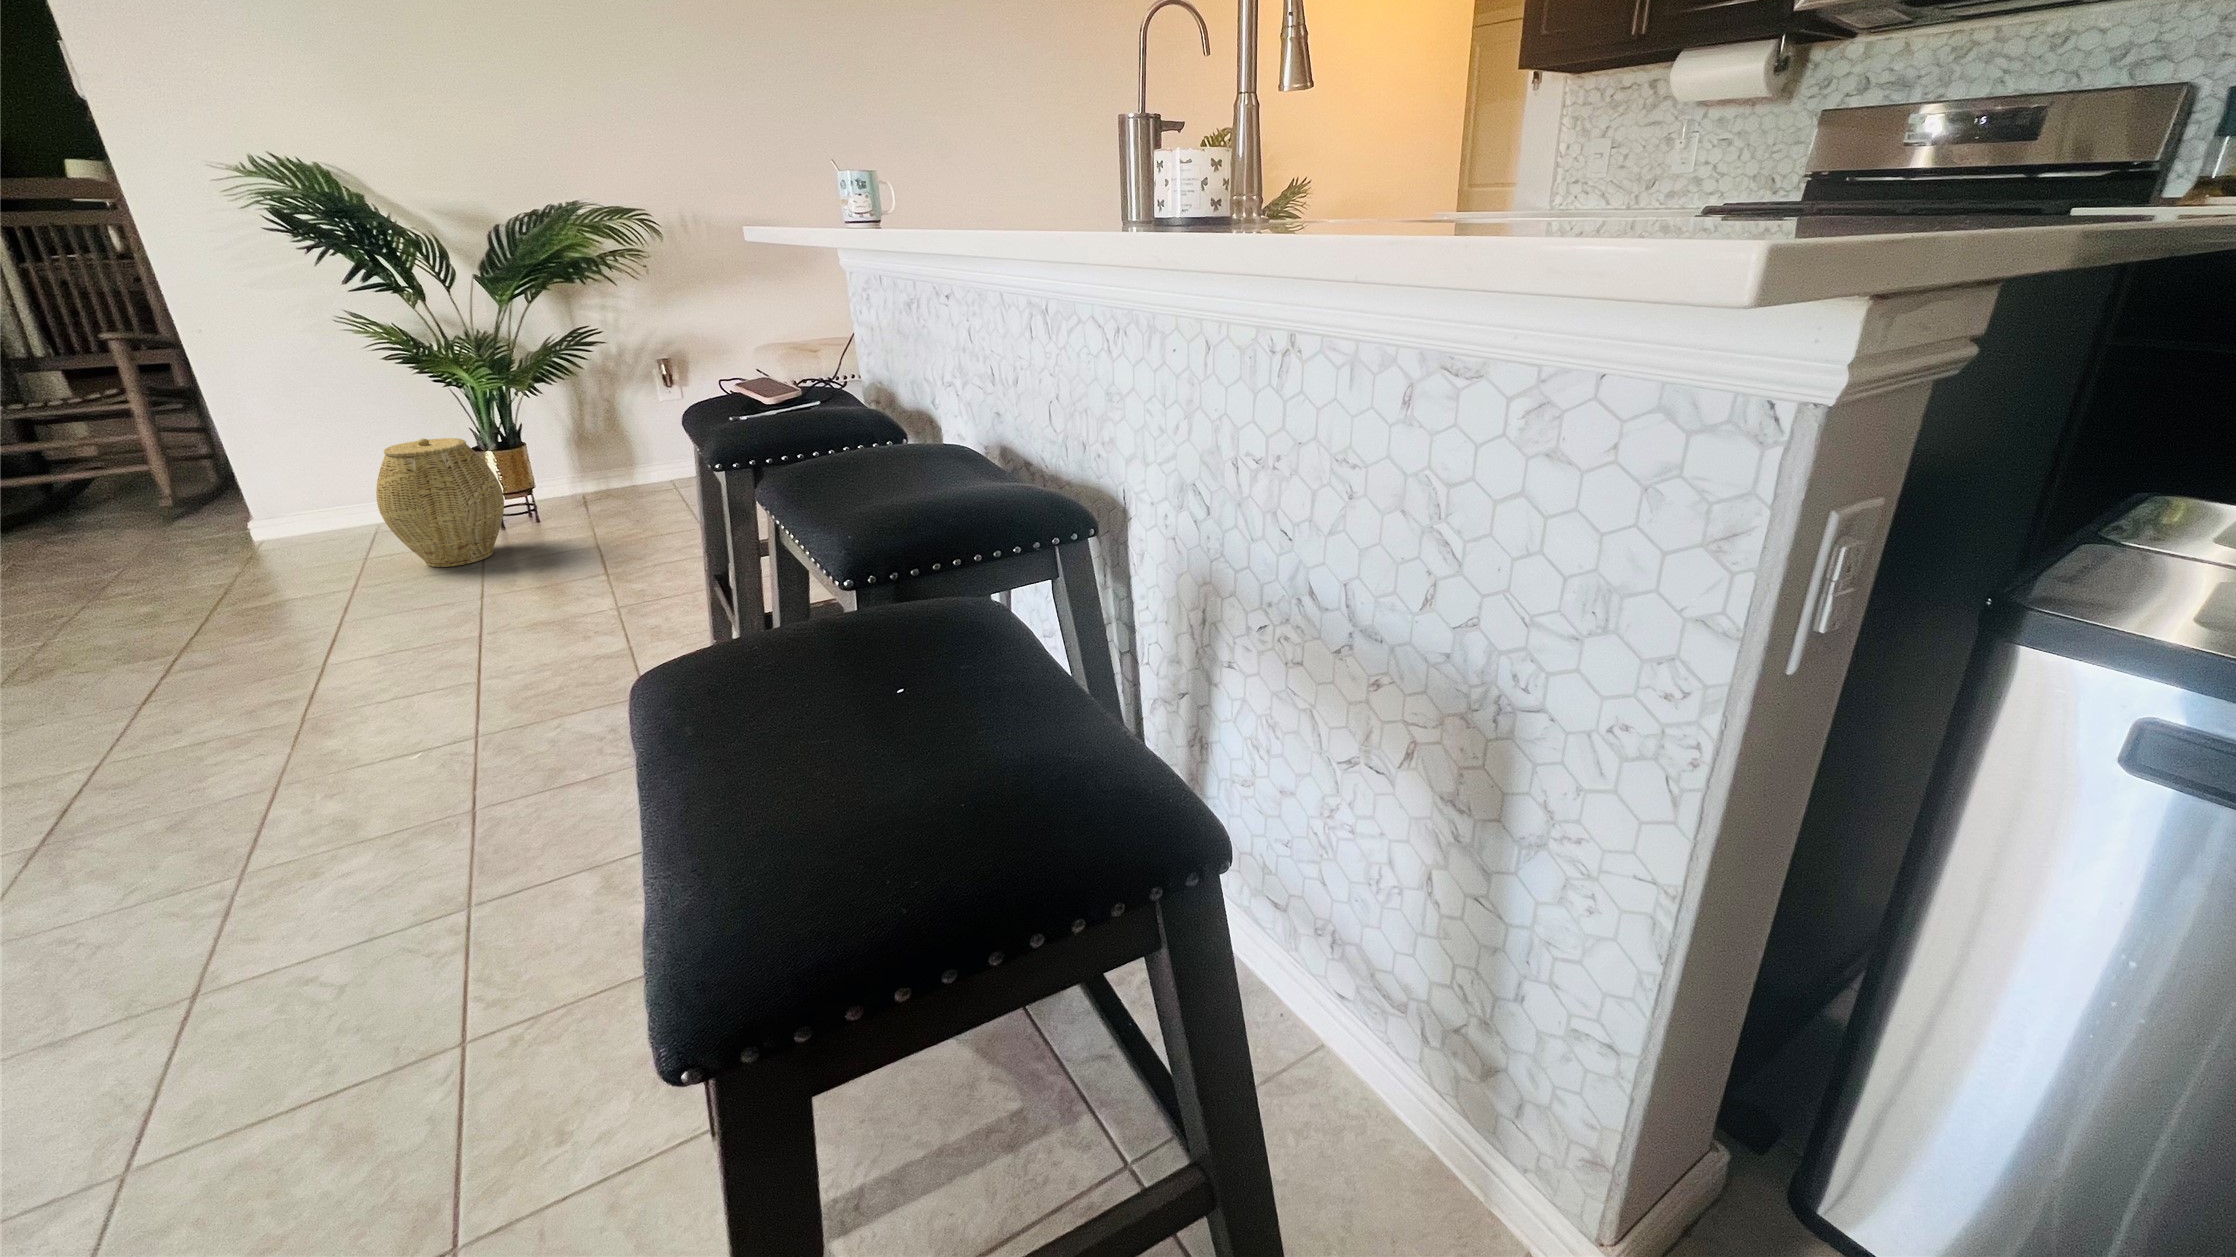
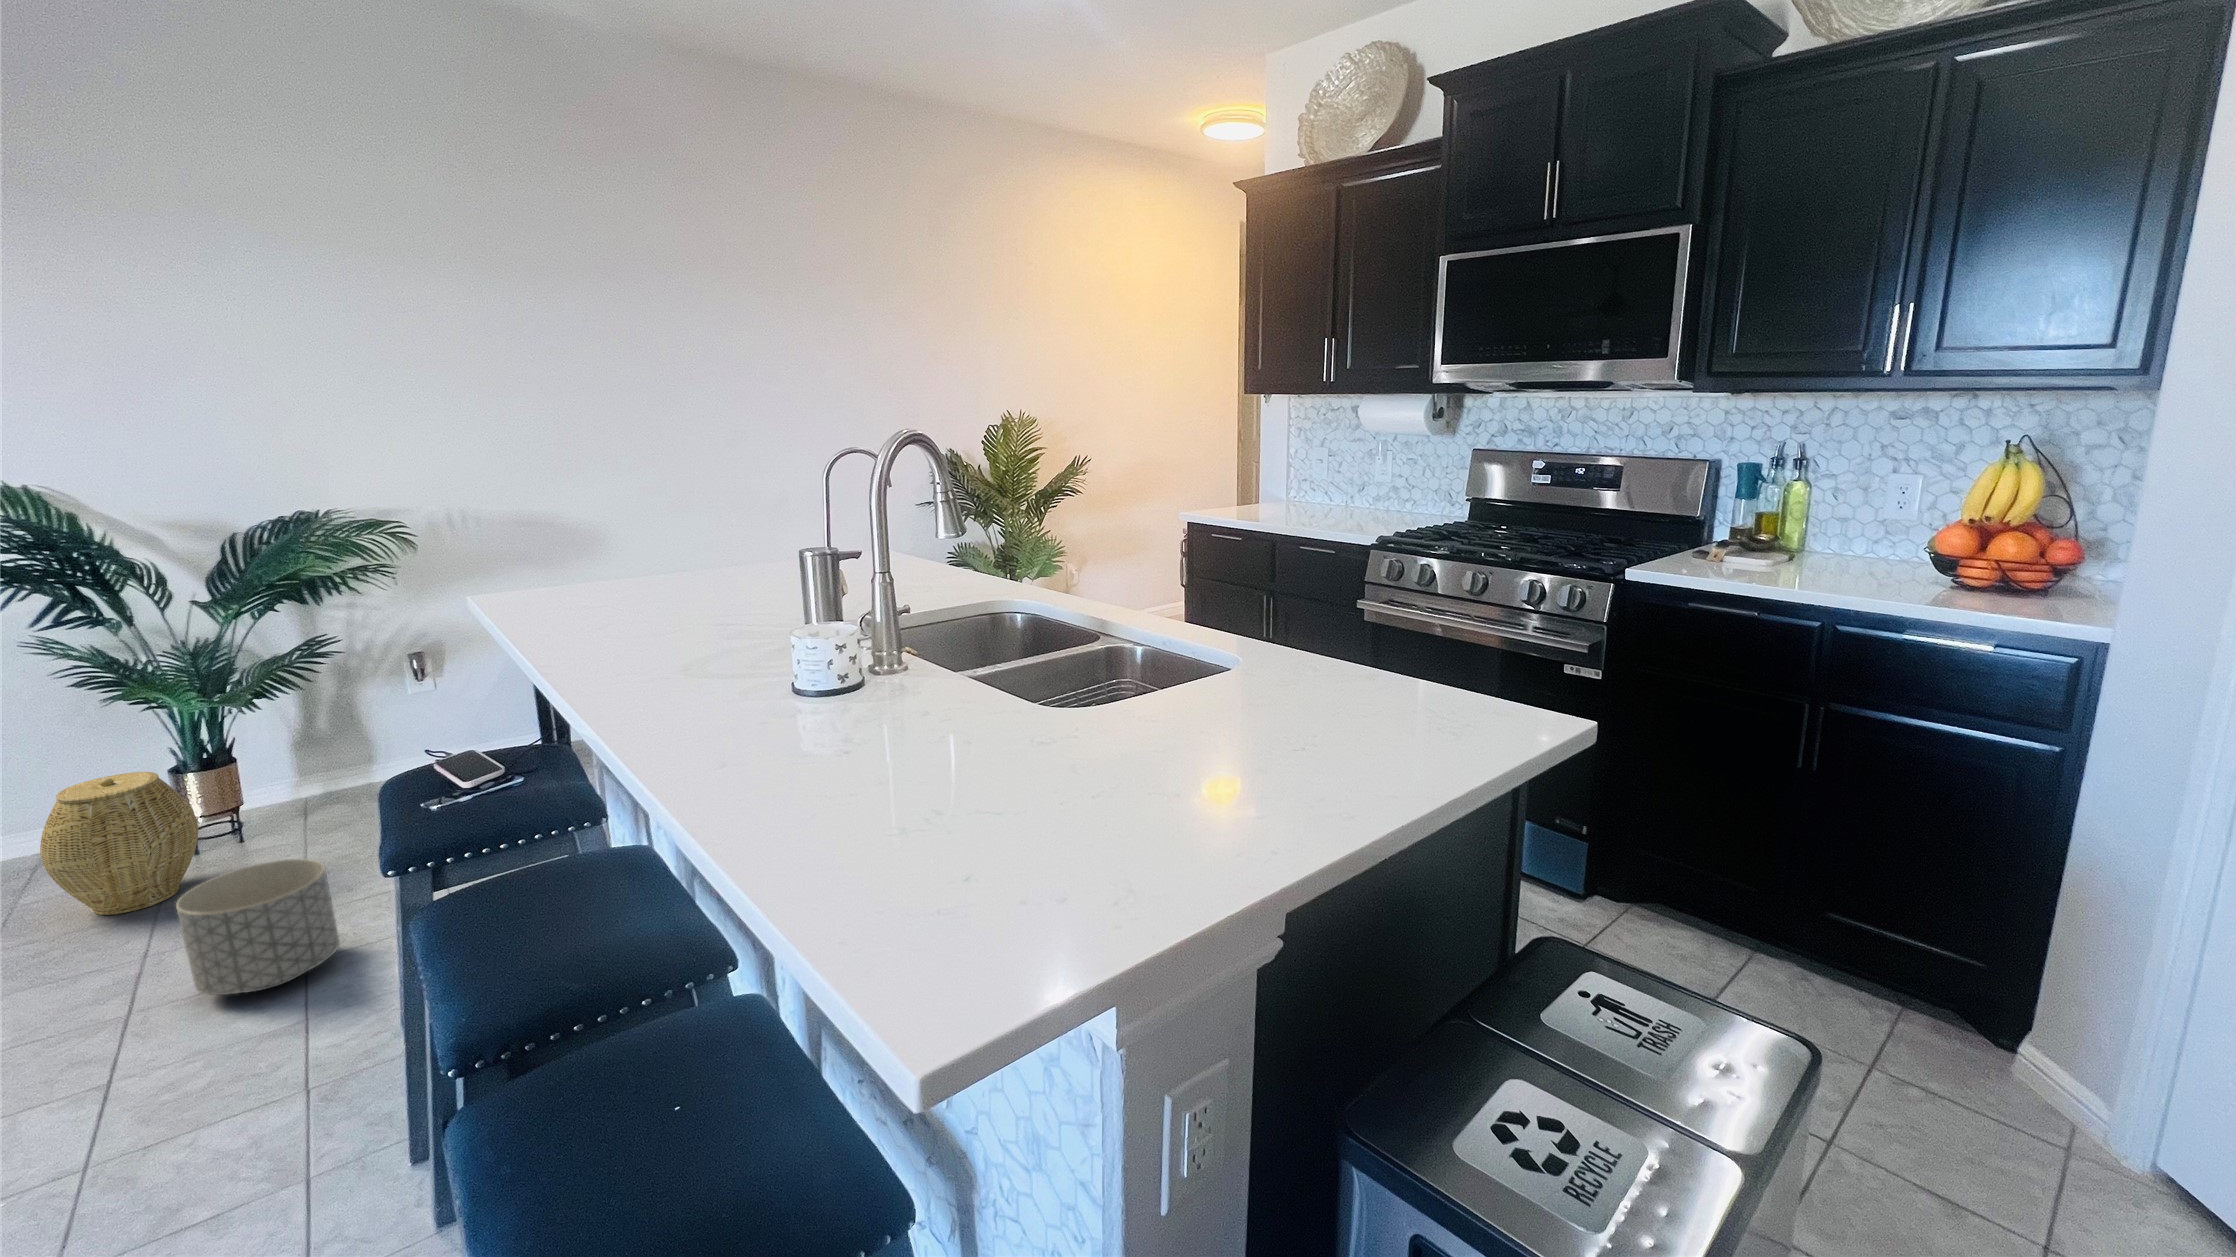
planter: none [504,508,644,625] -> present [176,859,340,995]

